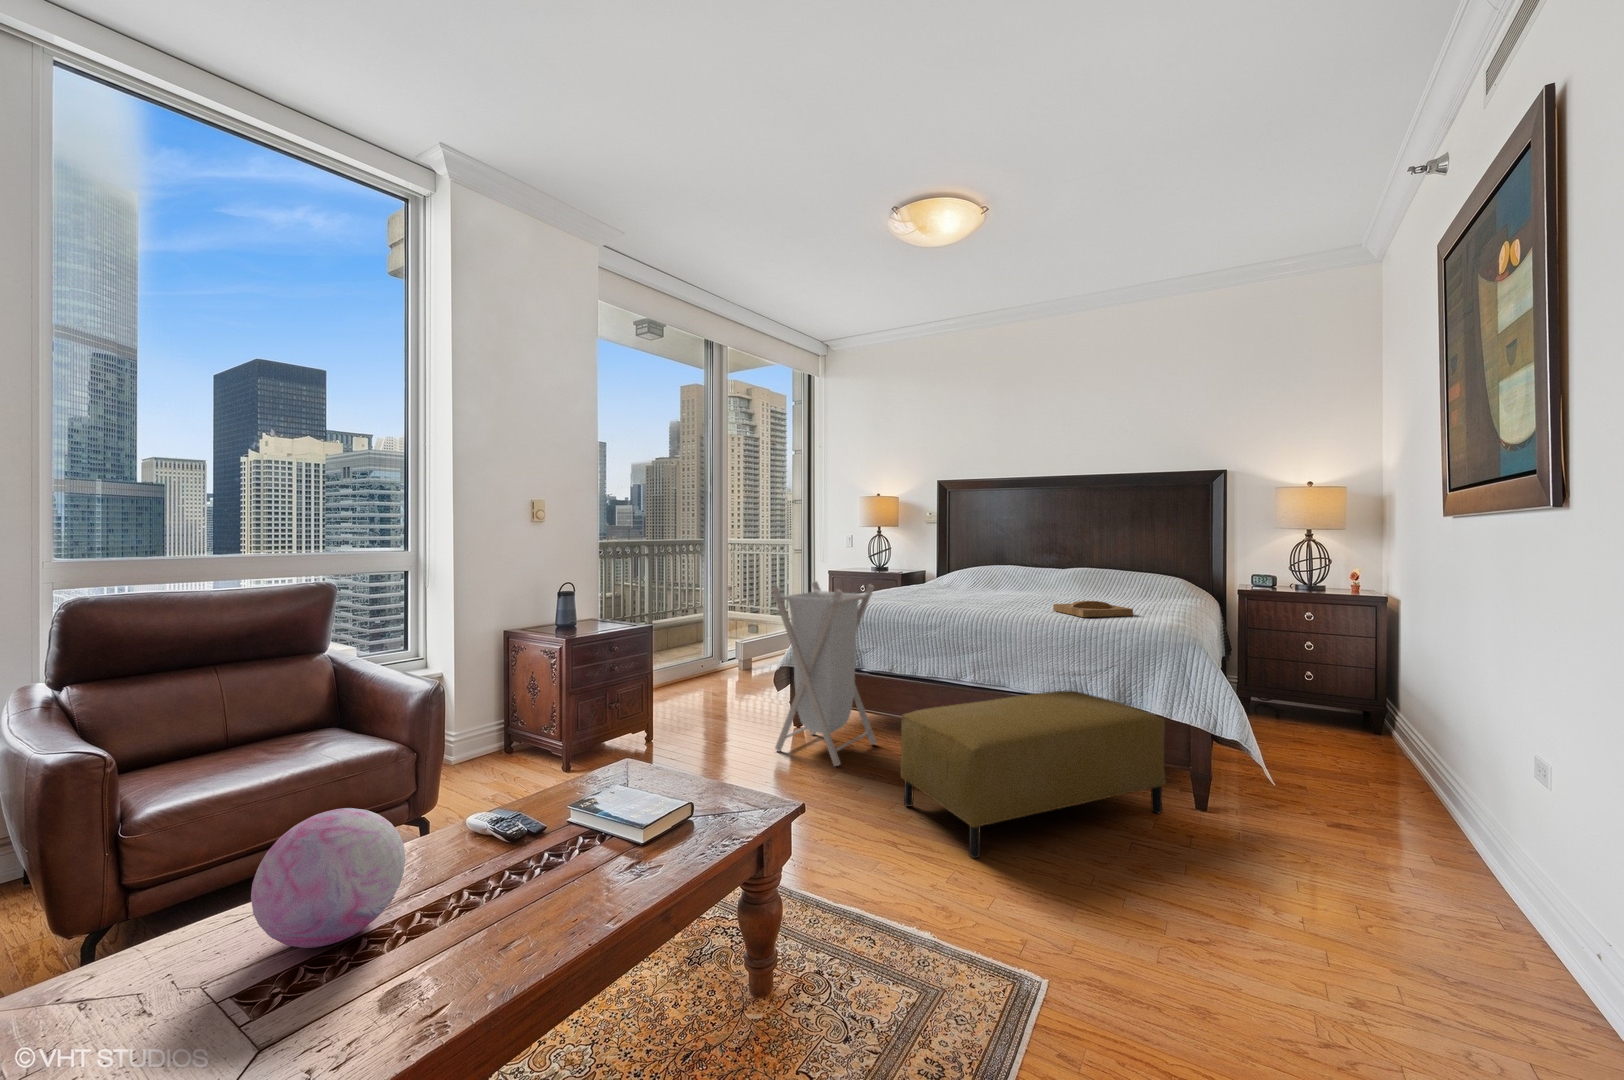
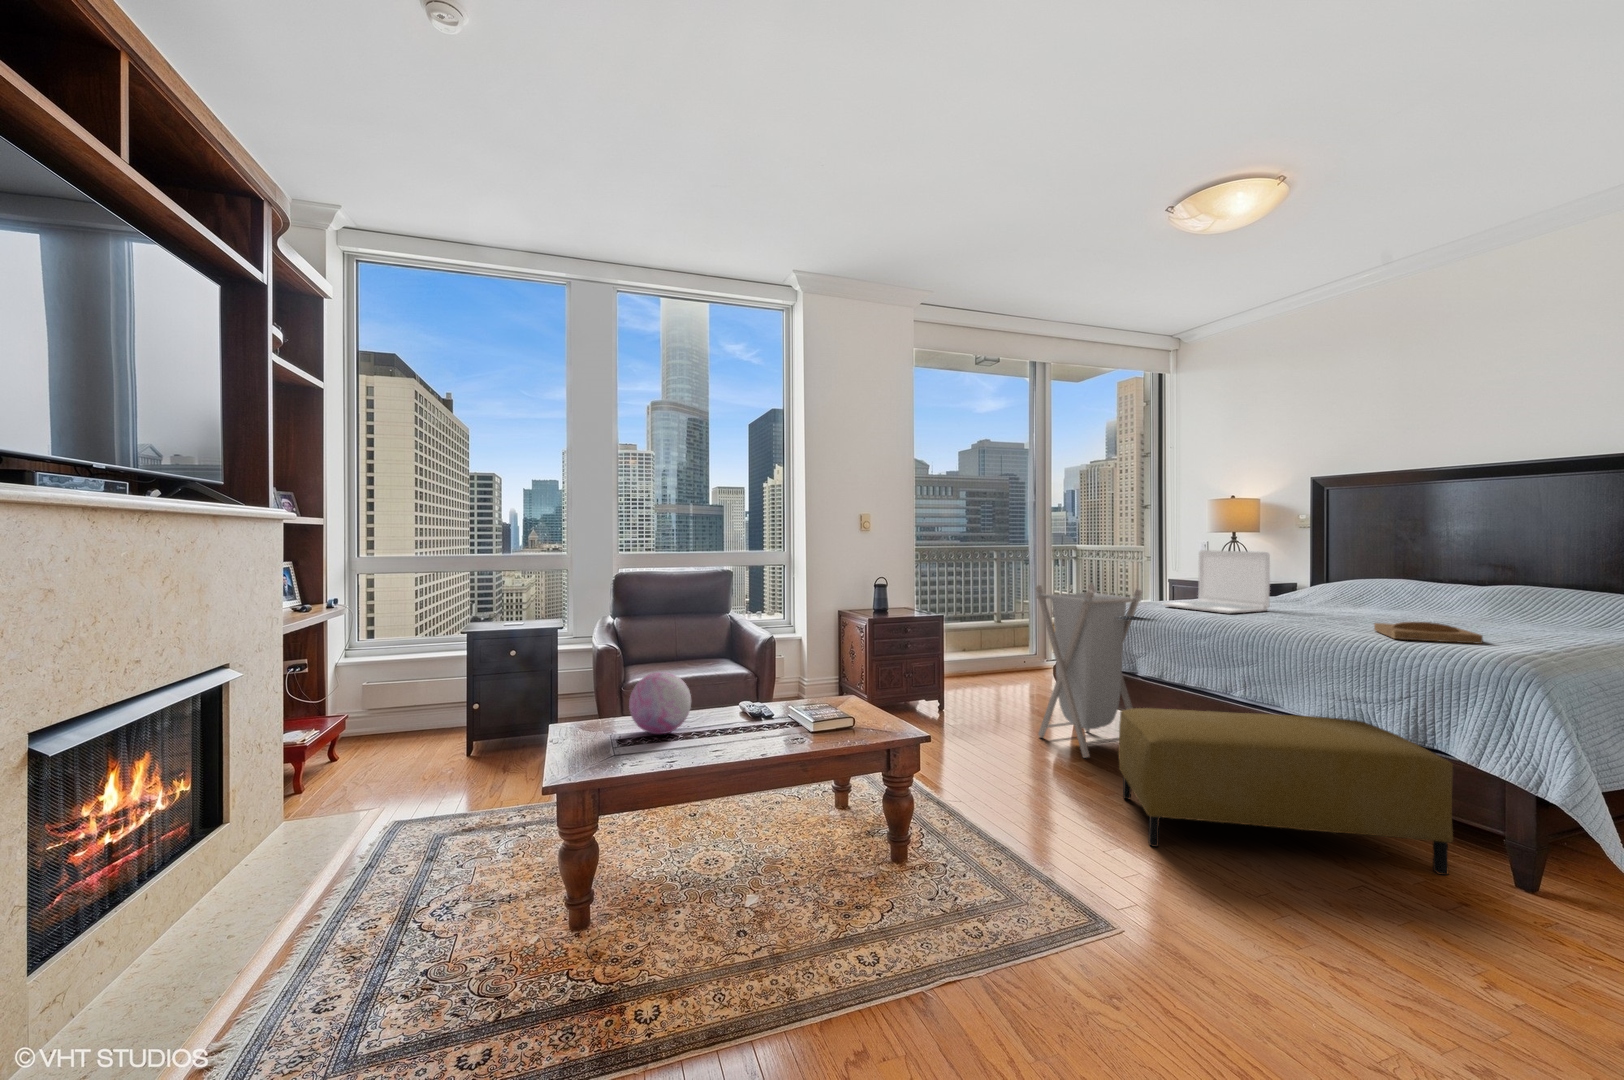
laptop: none [866,545,950,603] -> present [1163,550,1270,614]

